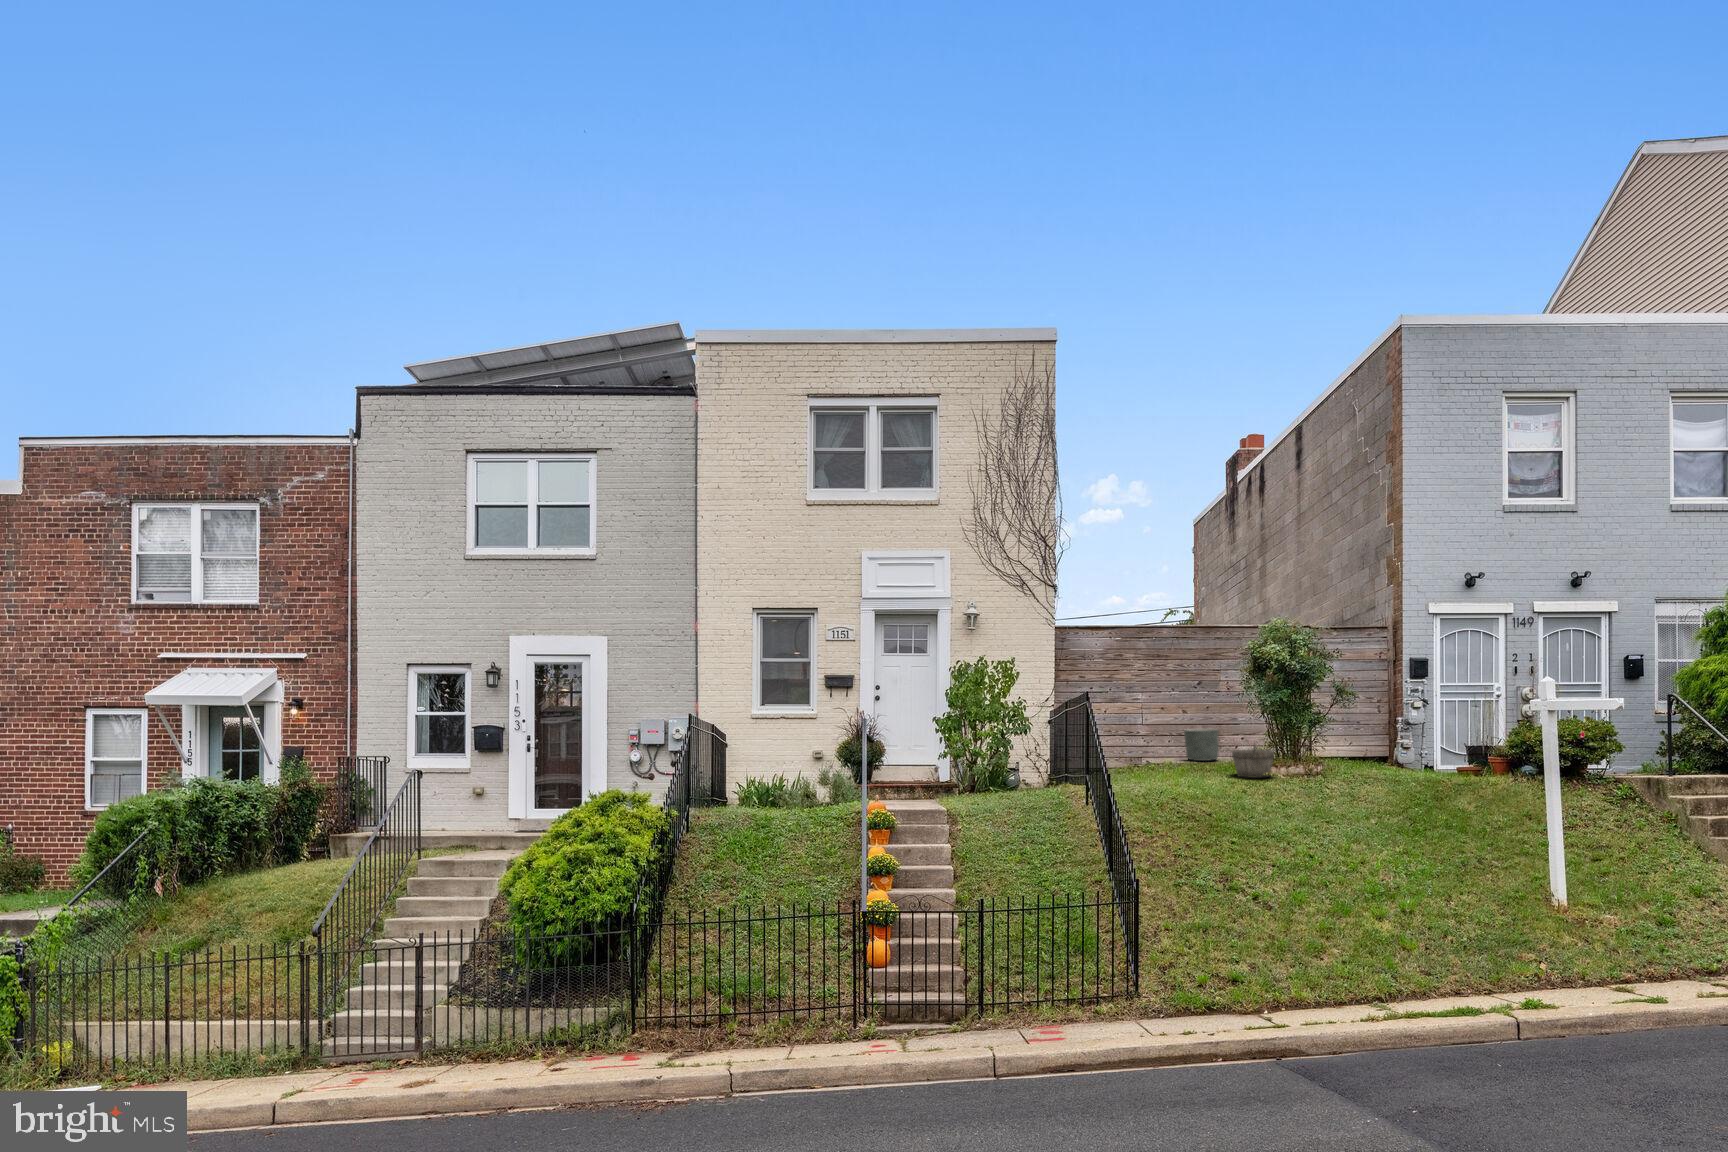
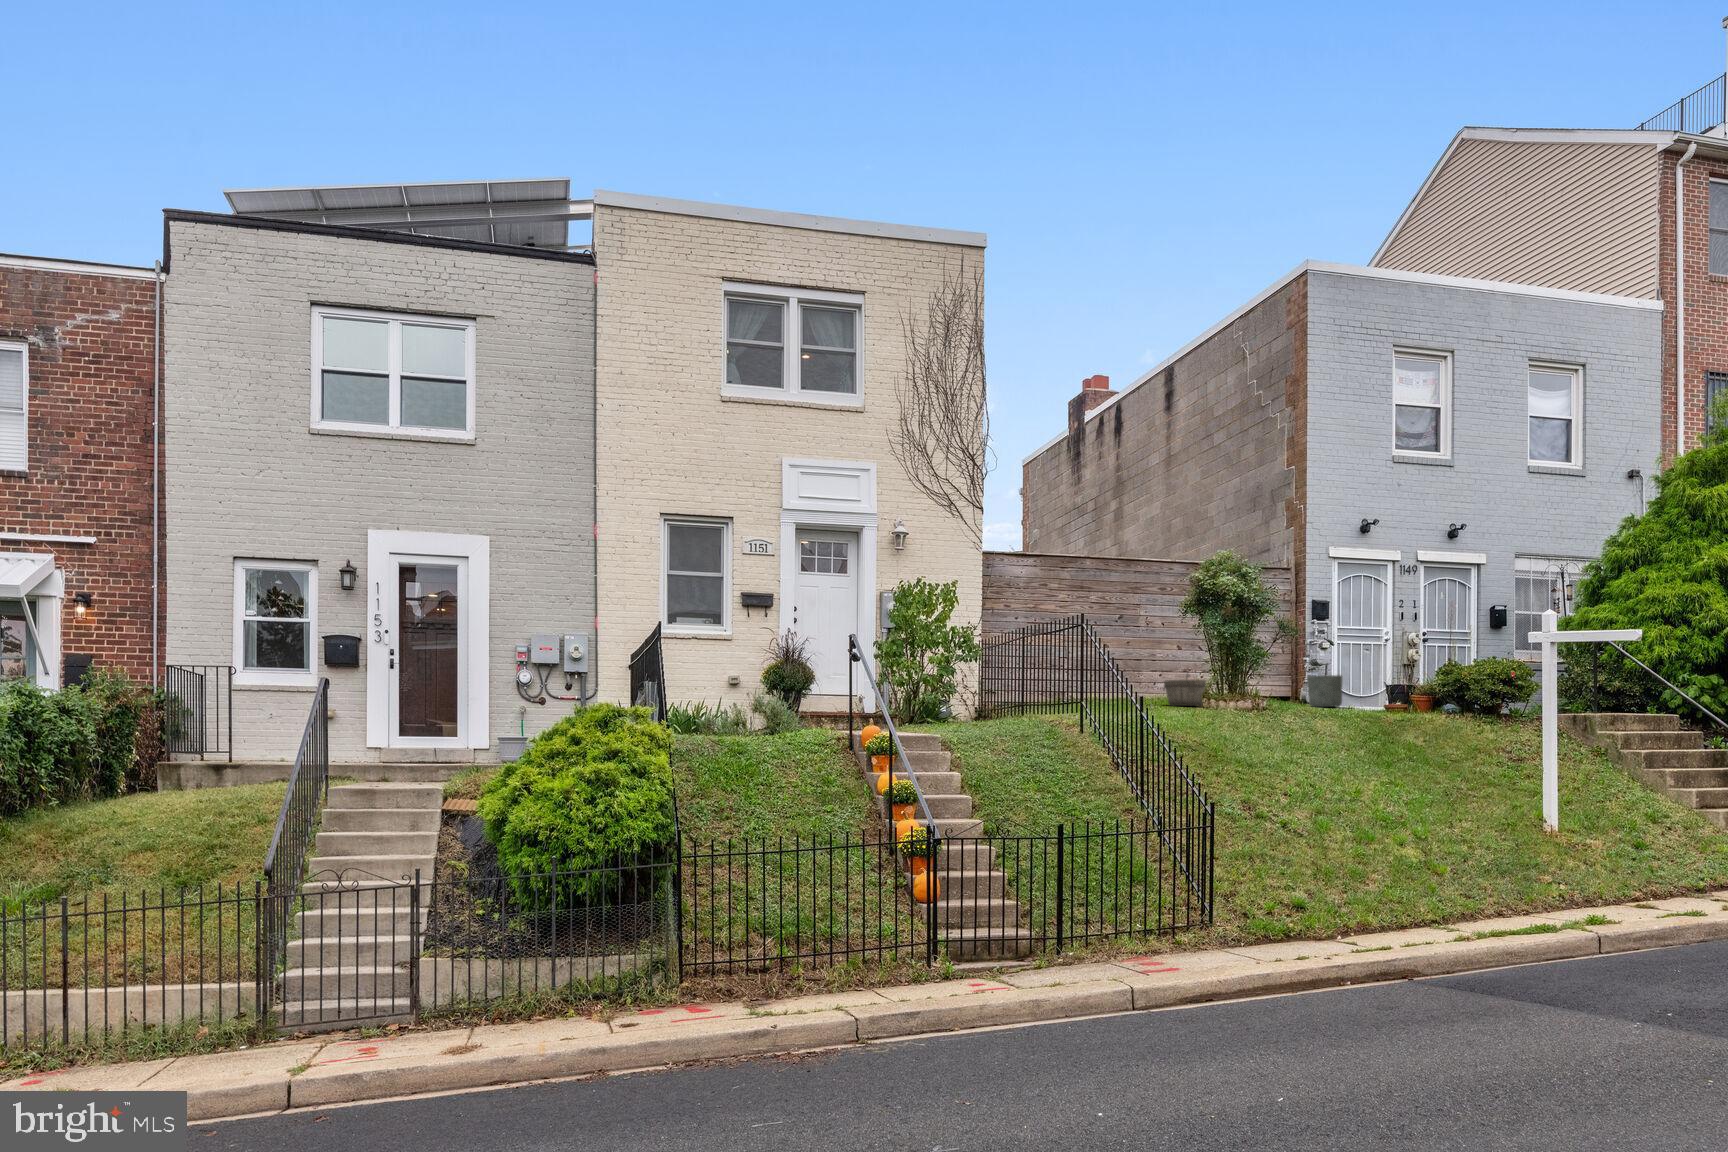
planter: present [1184,729,1219,761] -> present [1307,675,1342,707]

